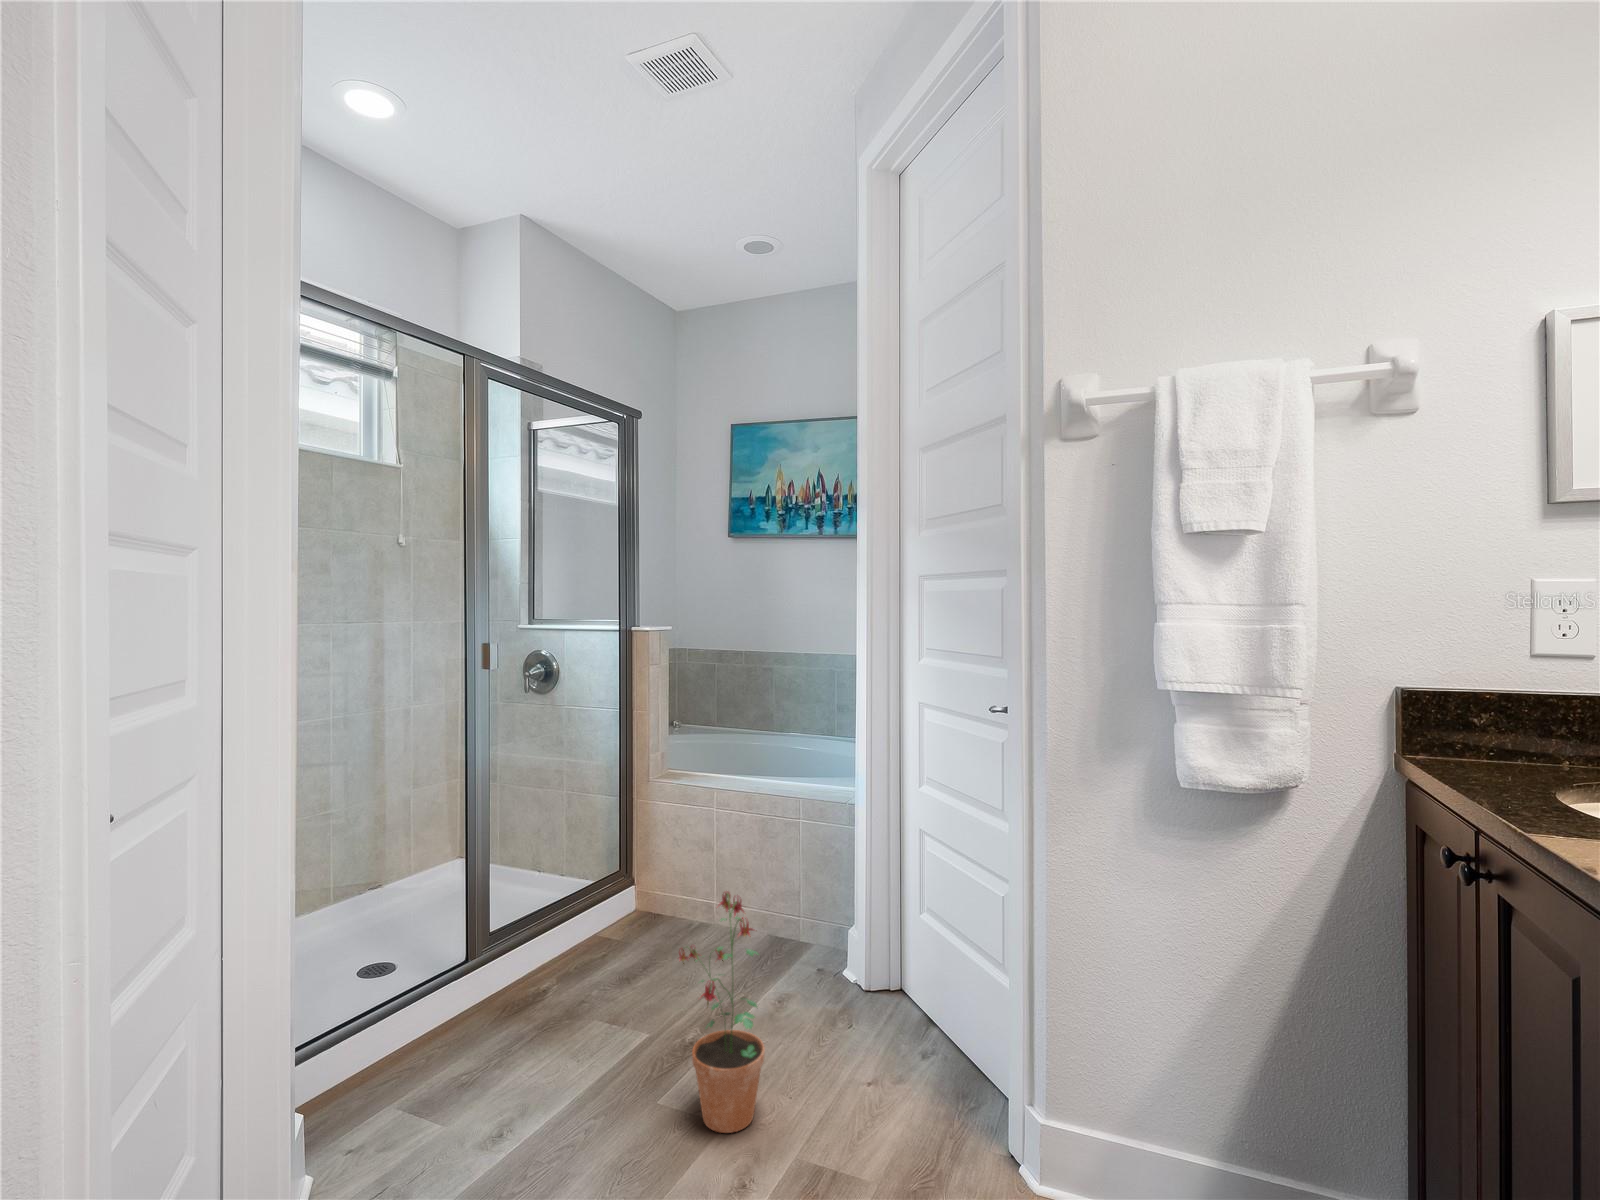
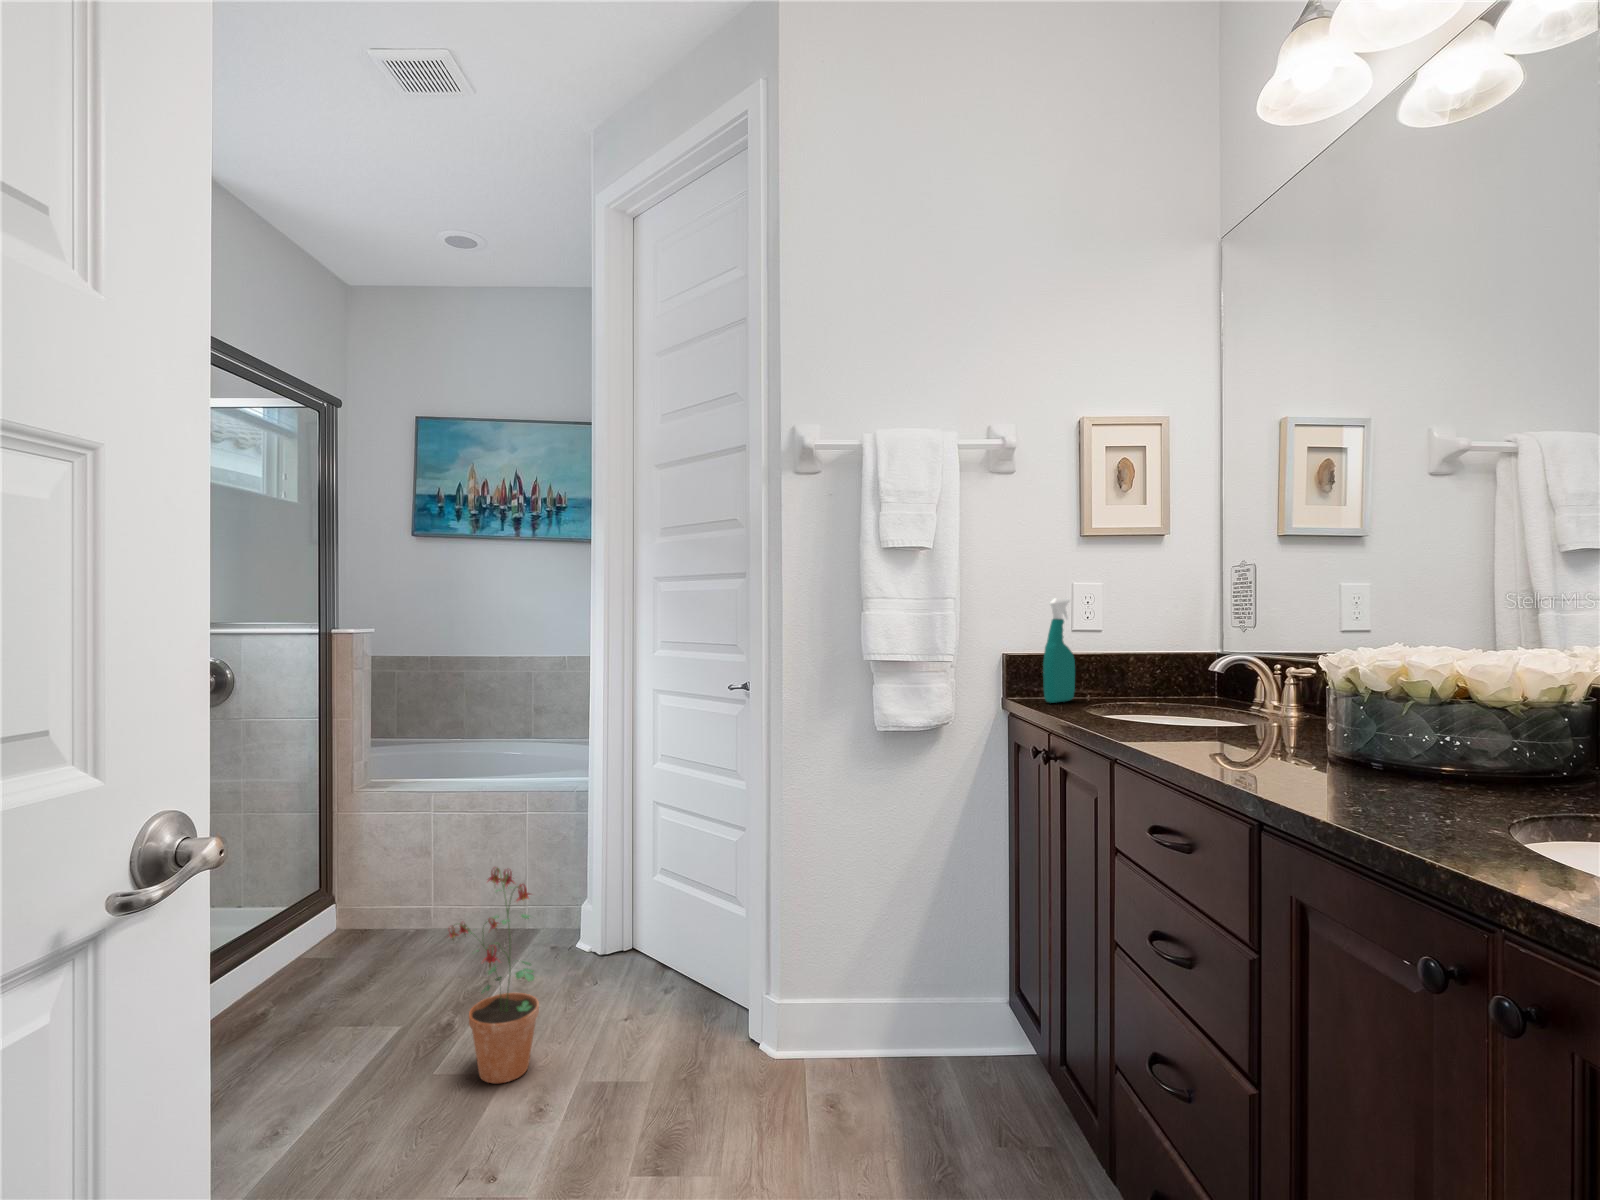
spray bottle: none [1470,603,1535,771] -> present [1043,598,1075,703]

